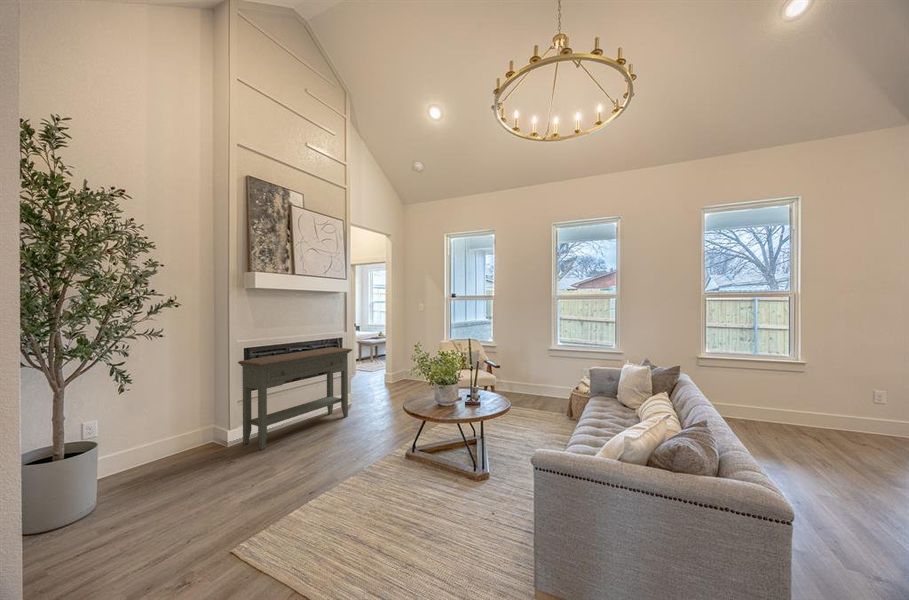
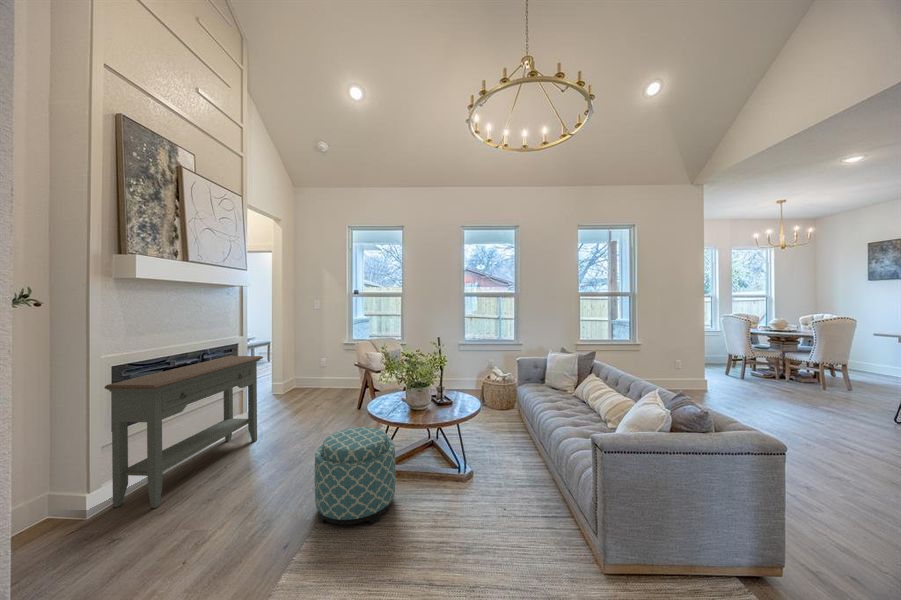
ottoman: none [342,414,409,495] -> present [315,427,395,525]

